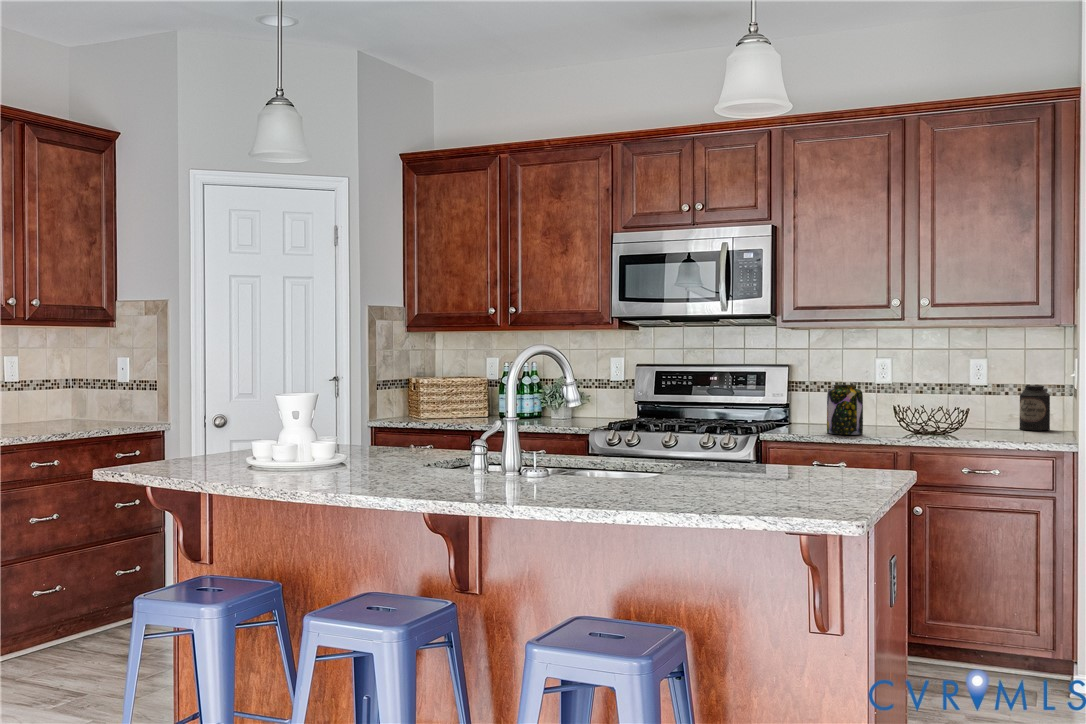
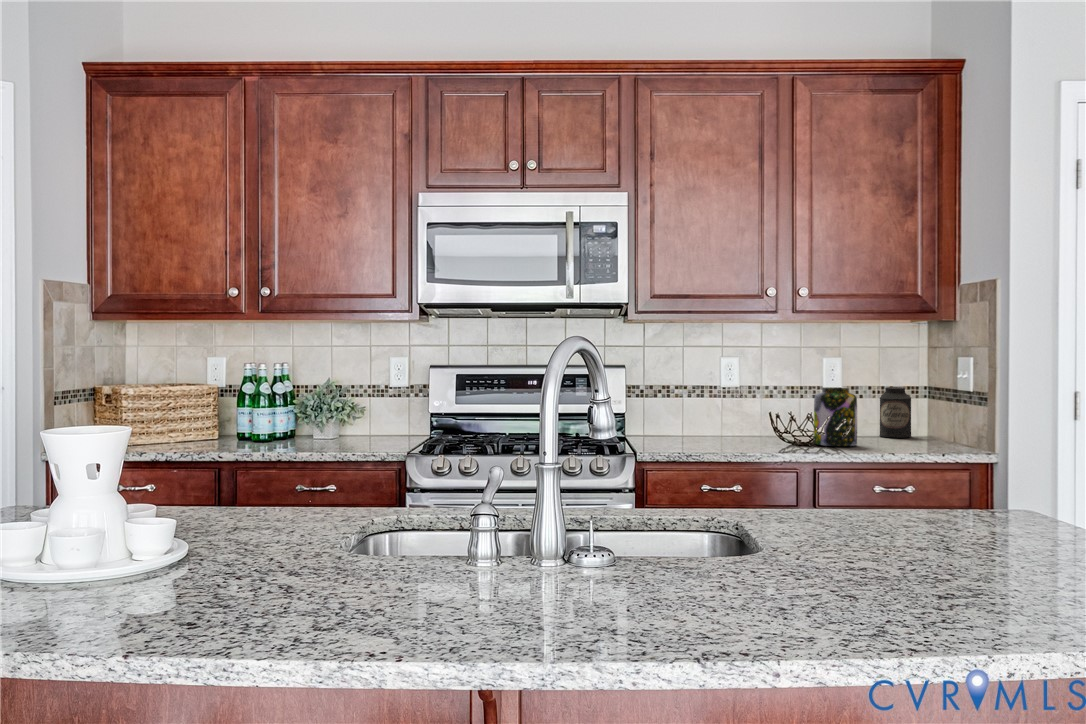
jar: present [827,384,863,435] -> present [814,388,857,446]

